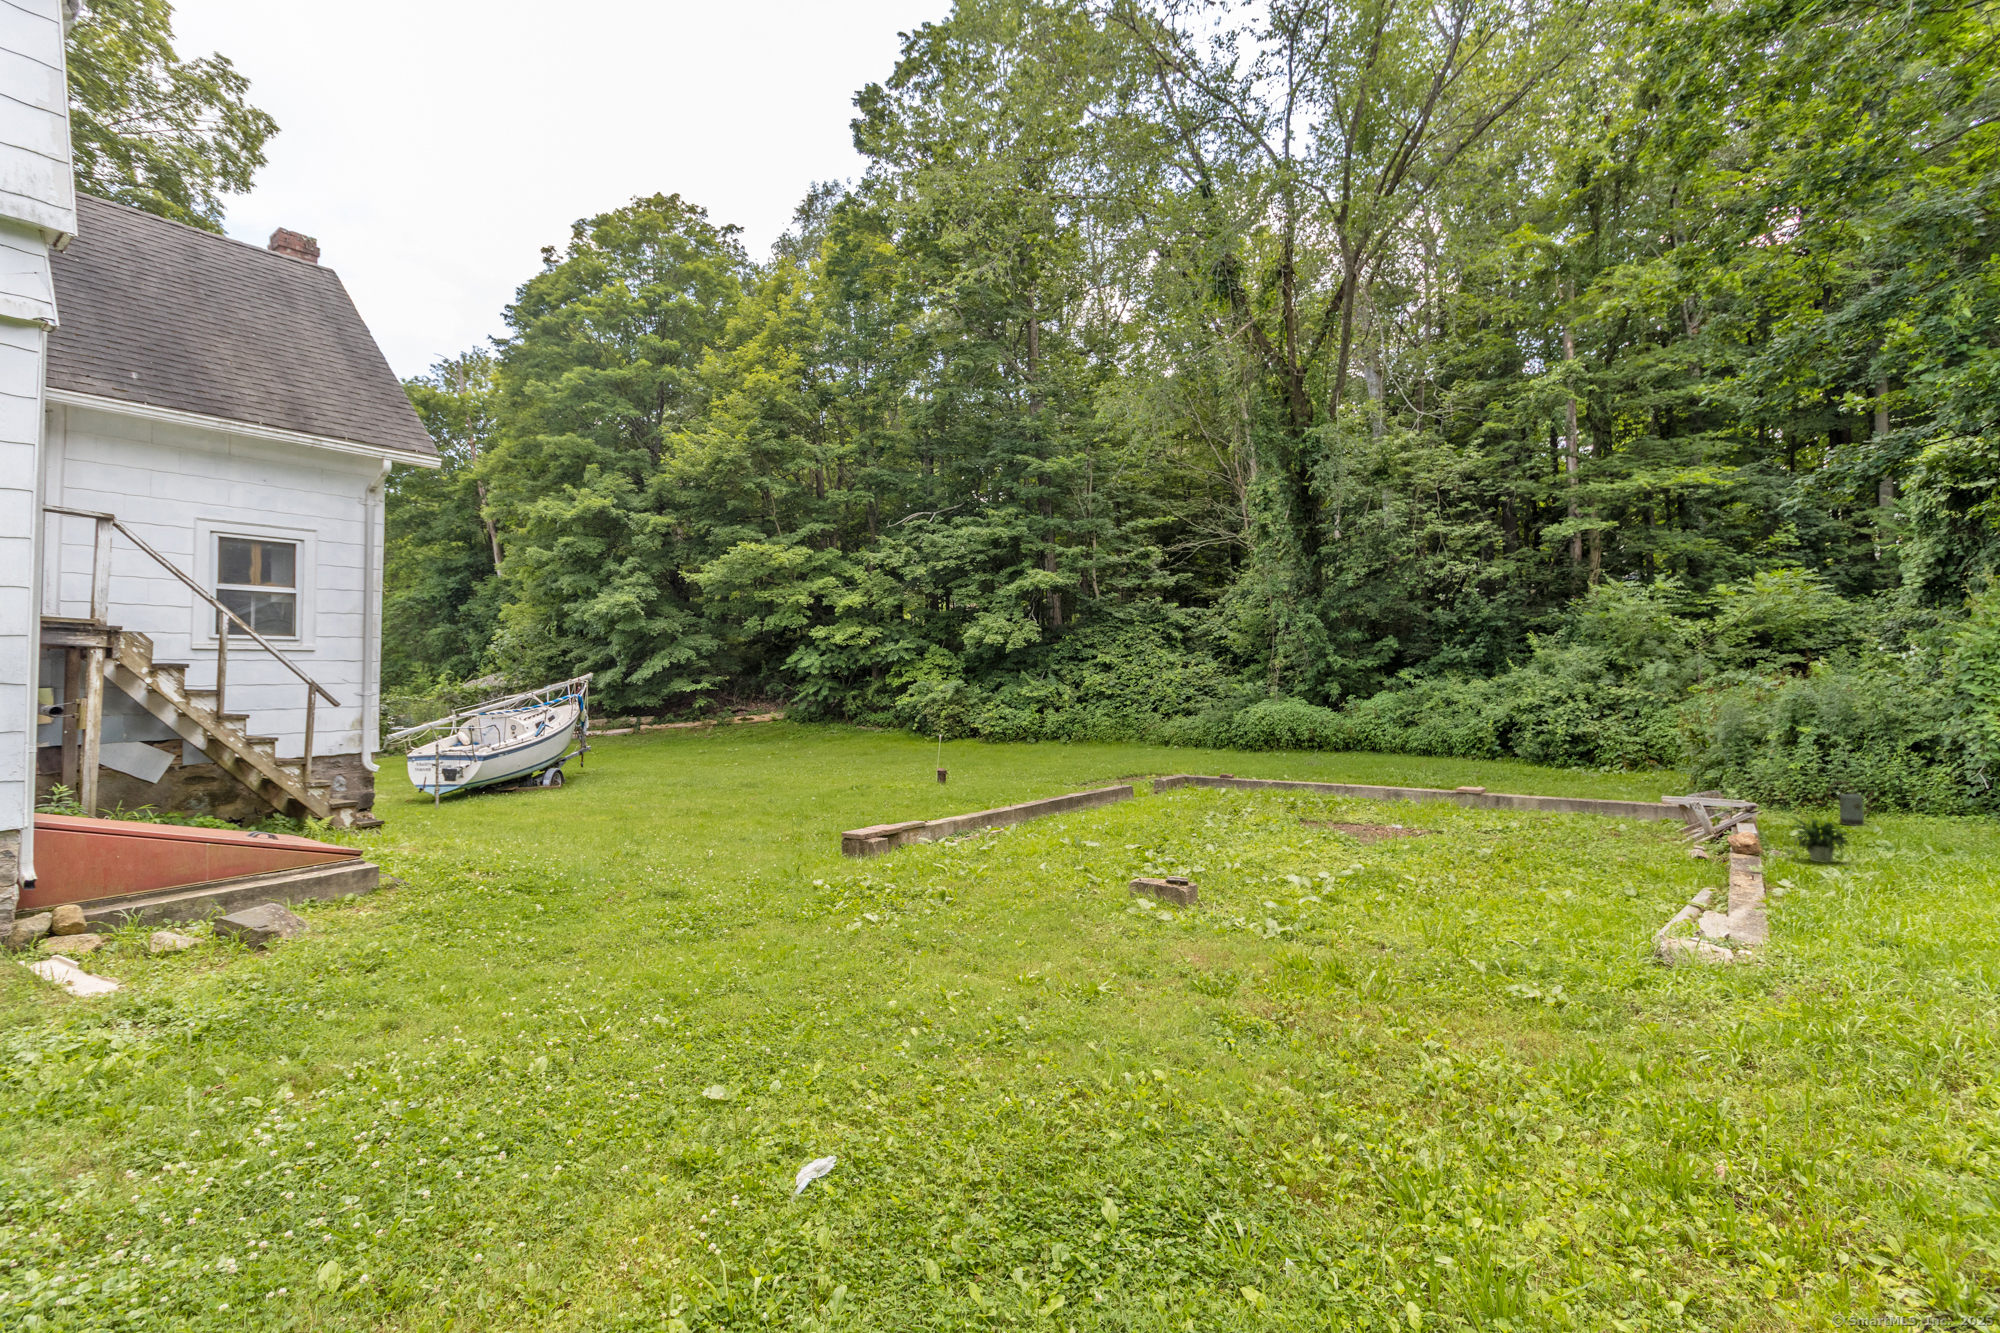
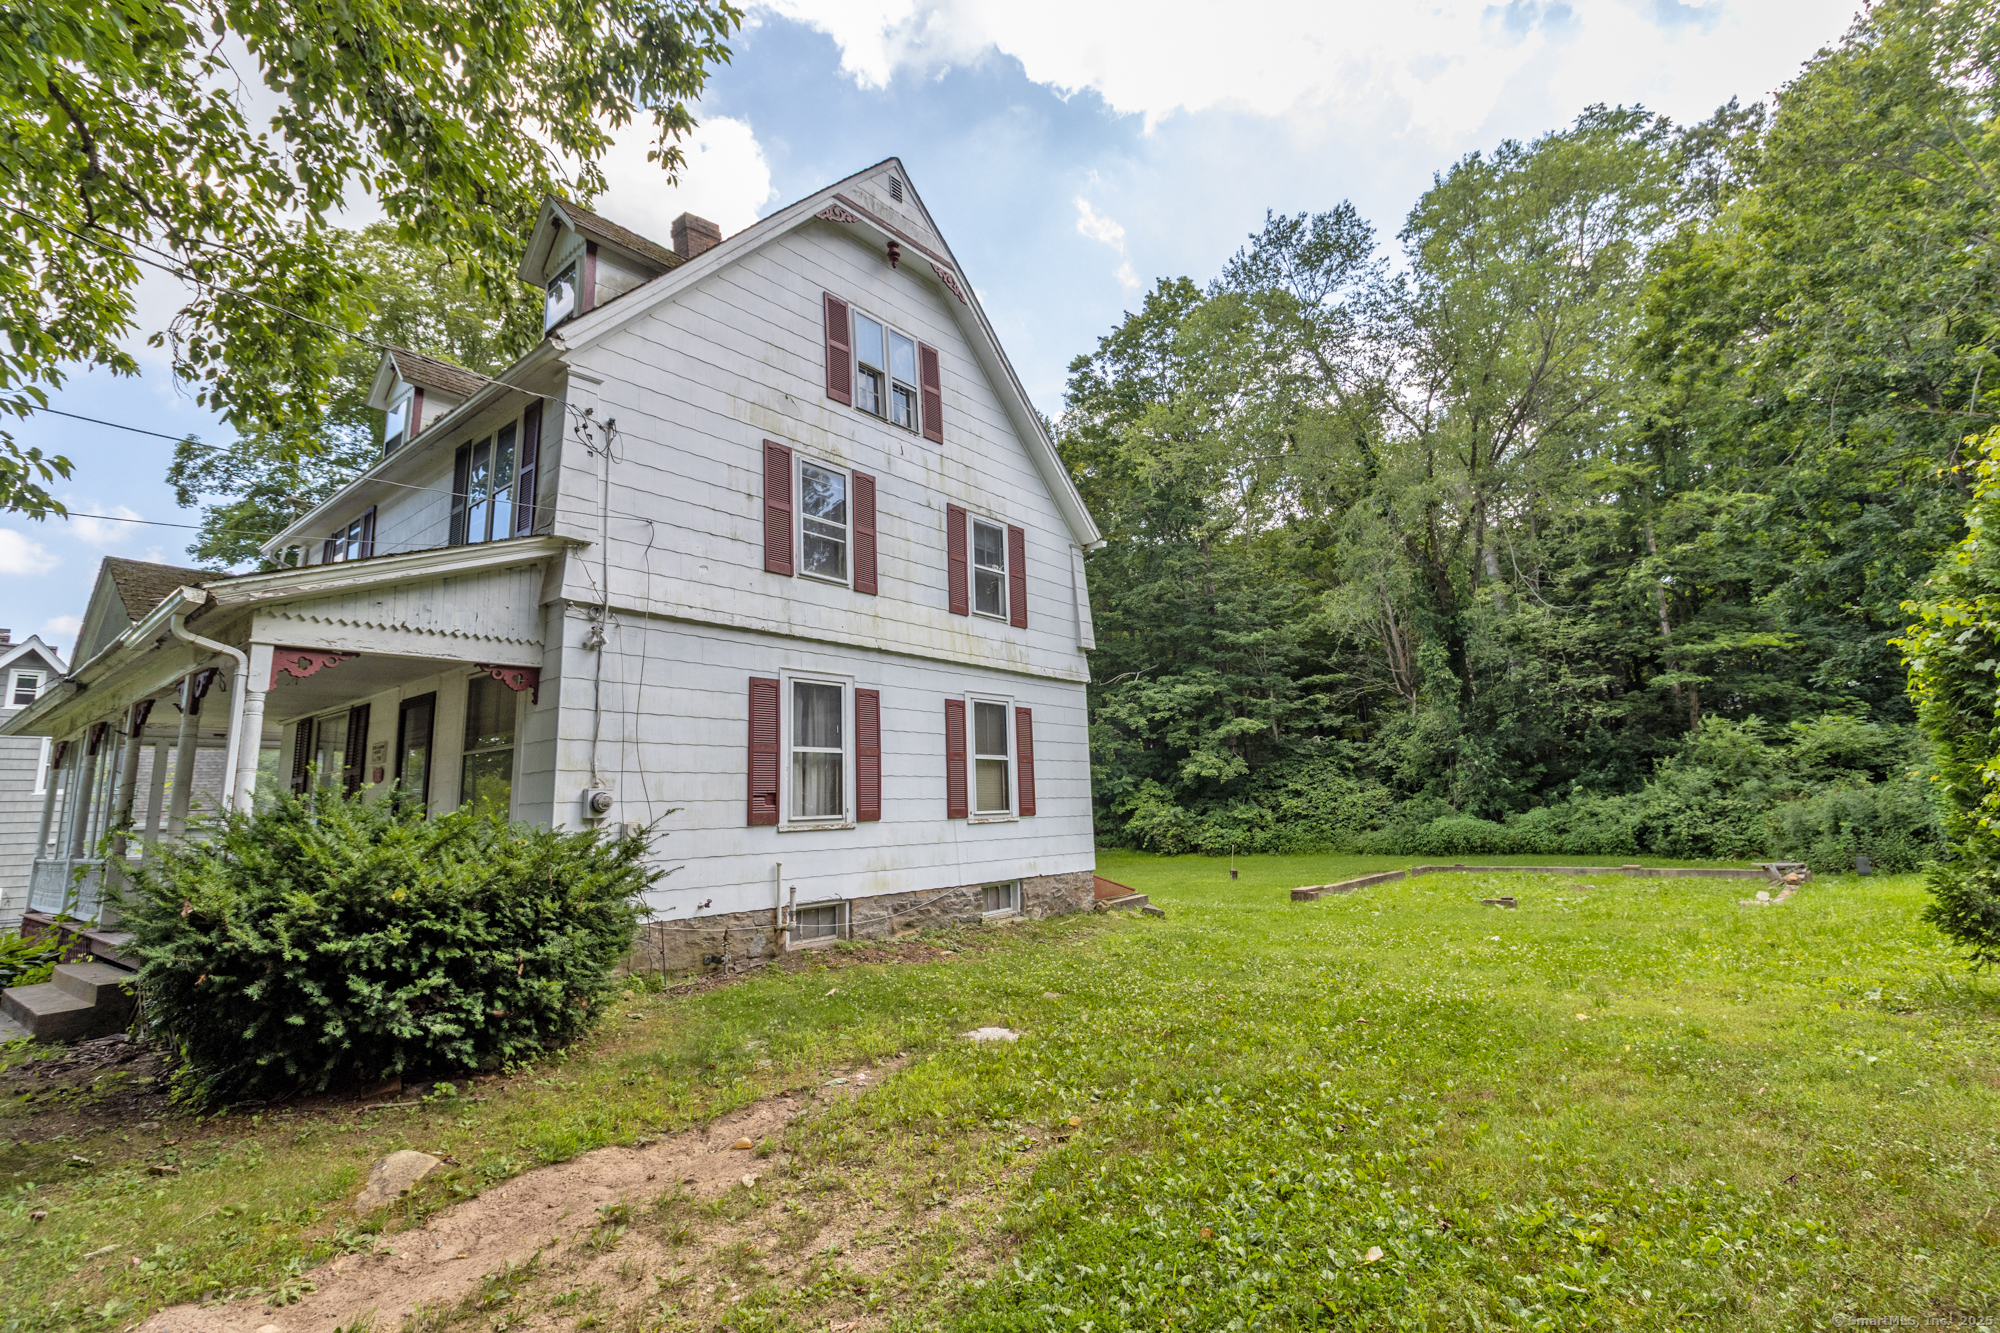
potted plant: present [1794,818,1850,863] -> none [1805,861,1838,885]

